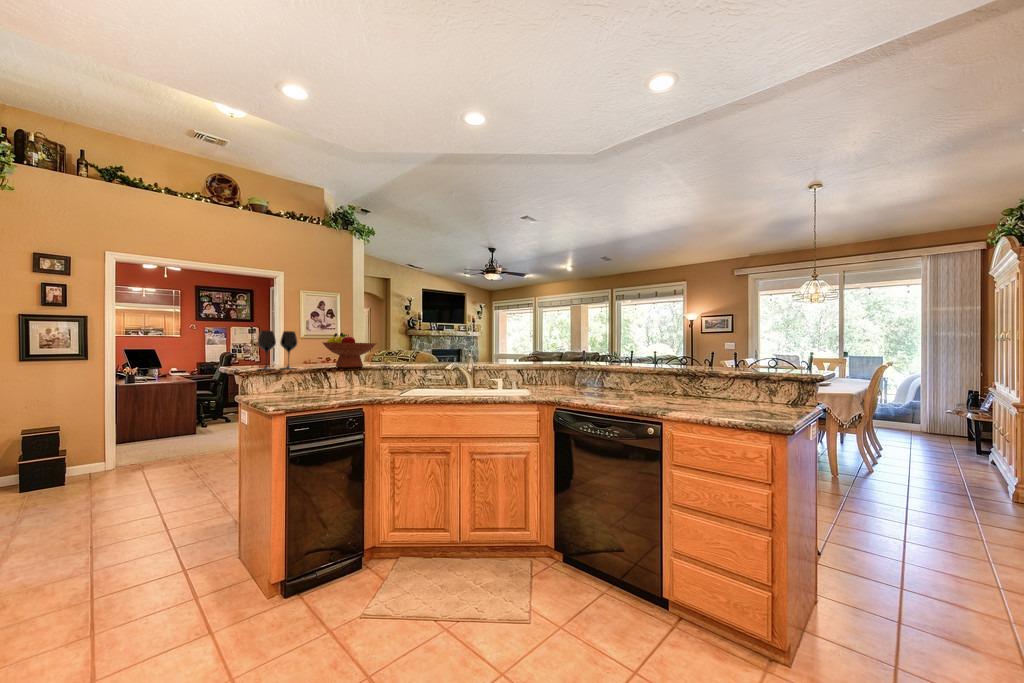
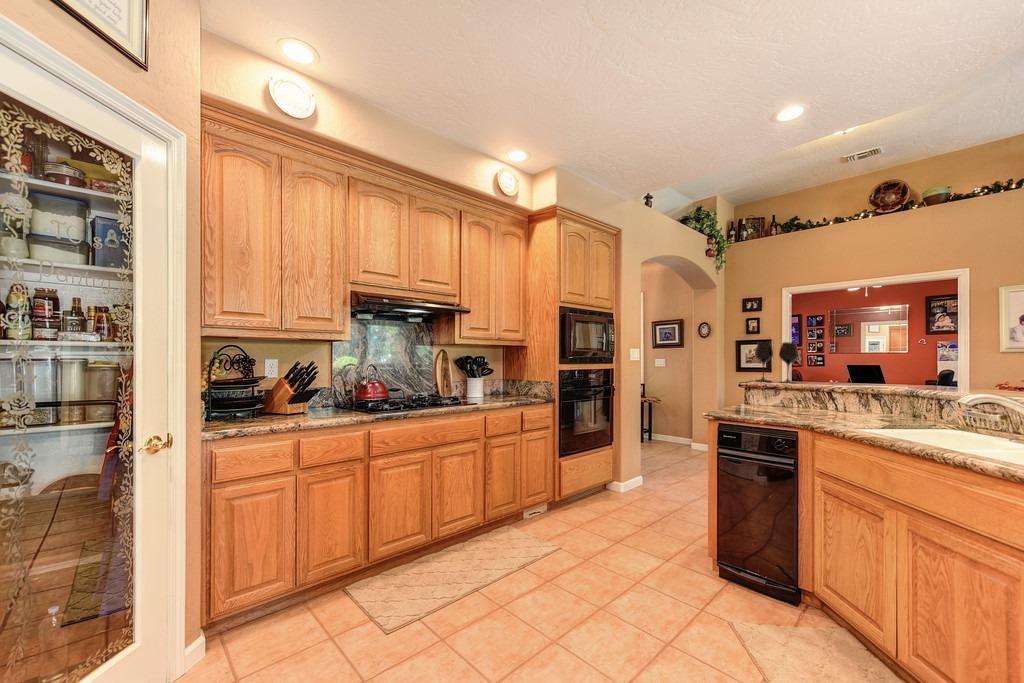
fruit bowl: present [323,333,376,368] -> none [818,342,905,389]

